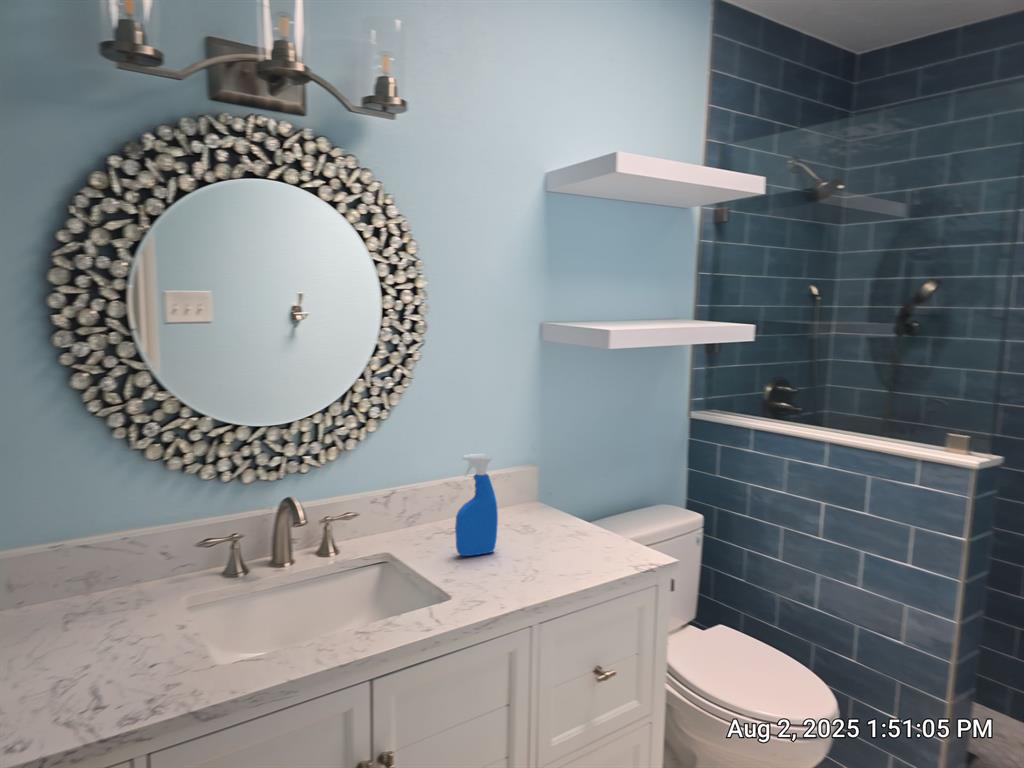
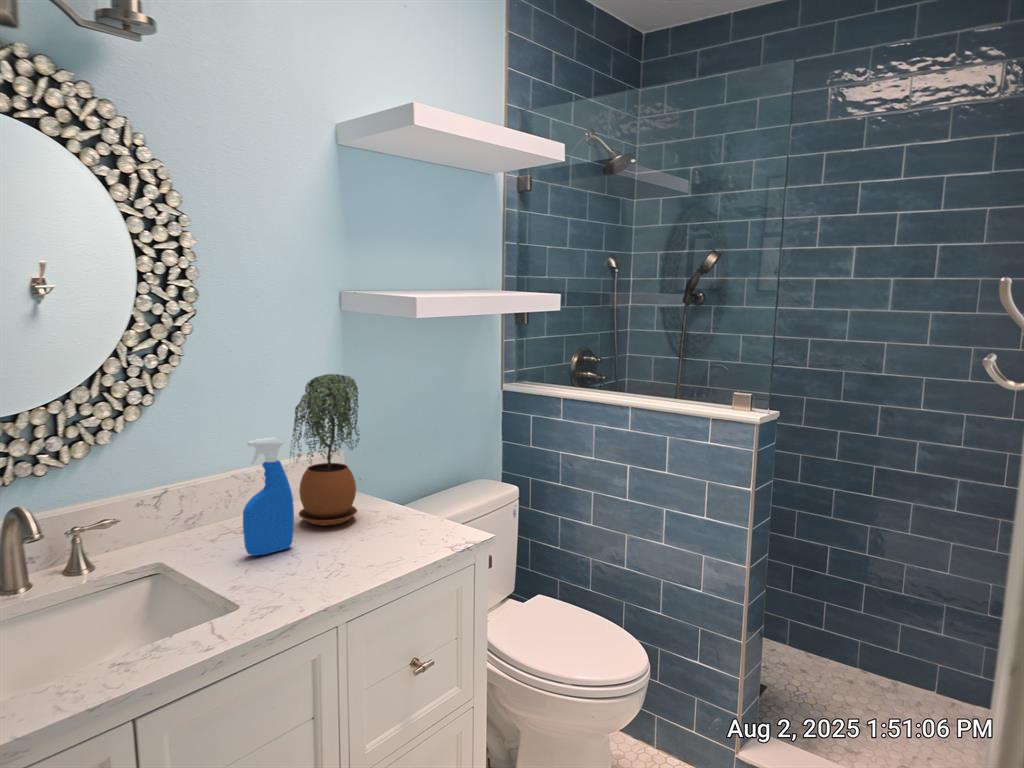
potted plant: none [494,398,558,535] -> present [290,374,359,526]

